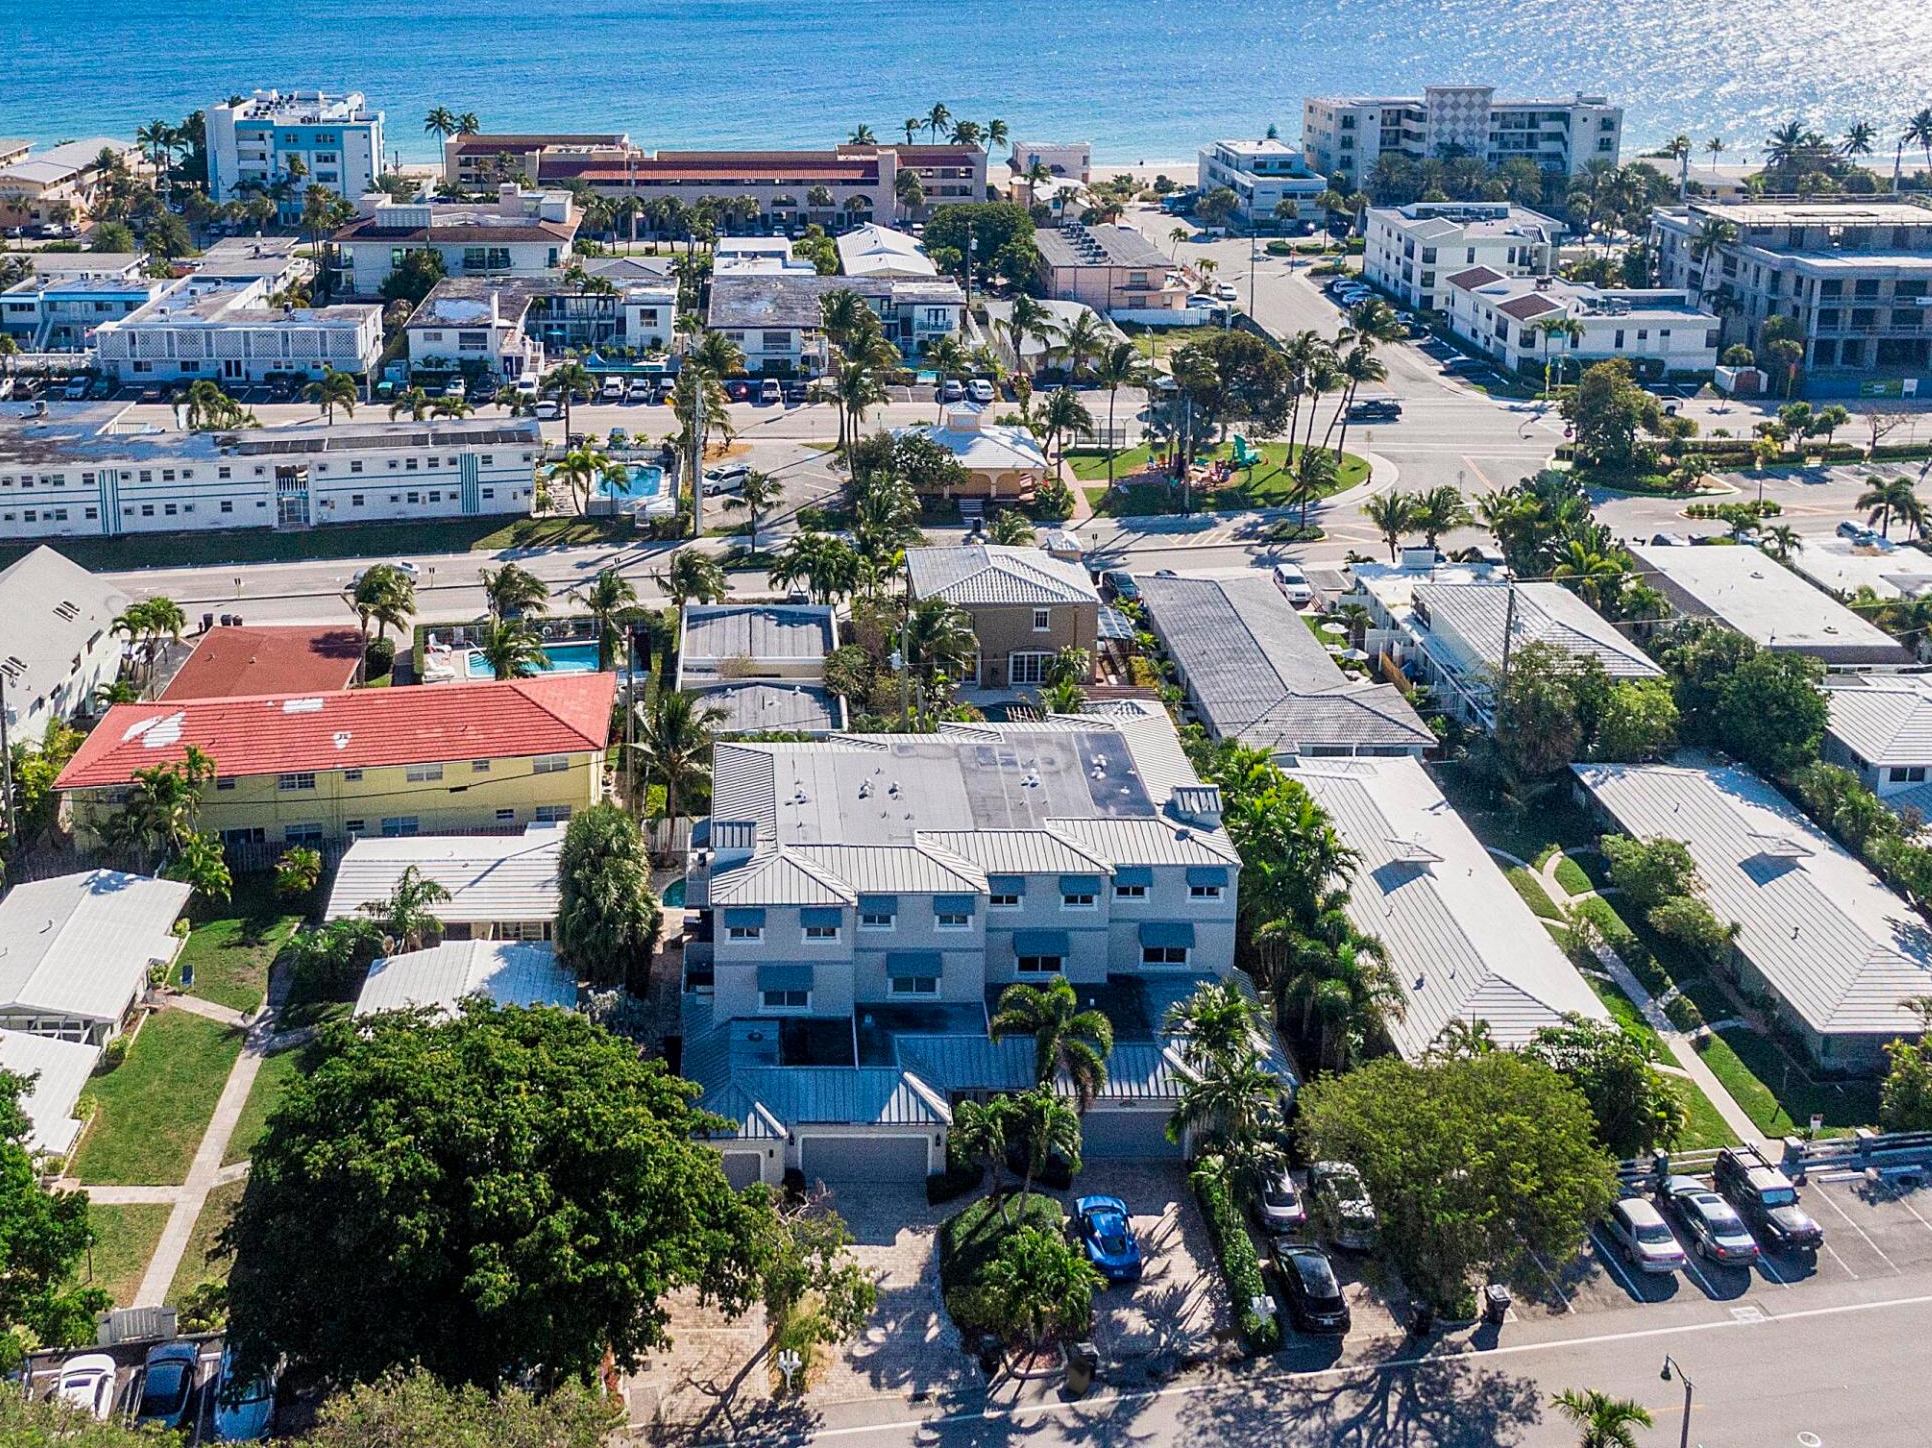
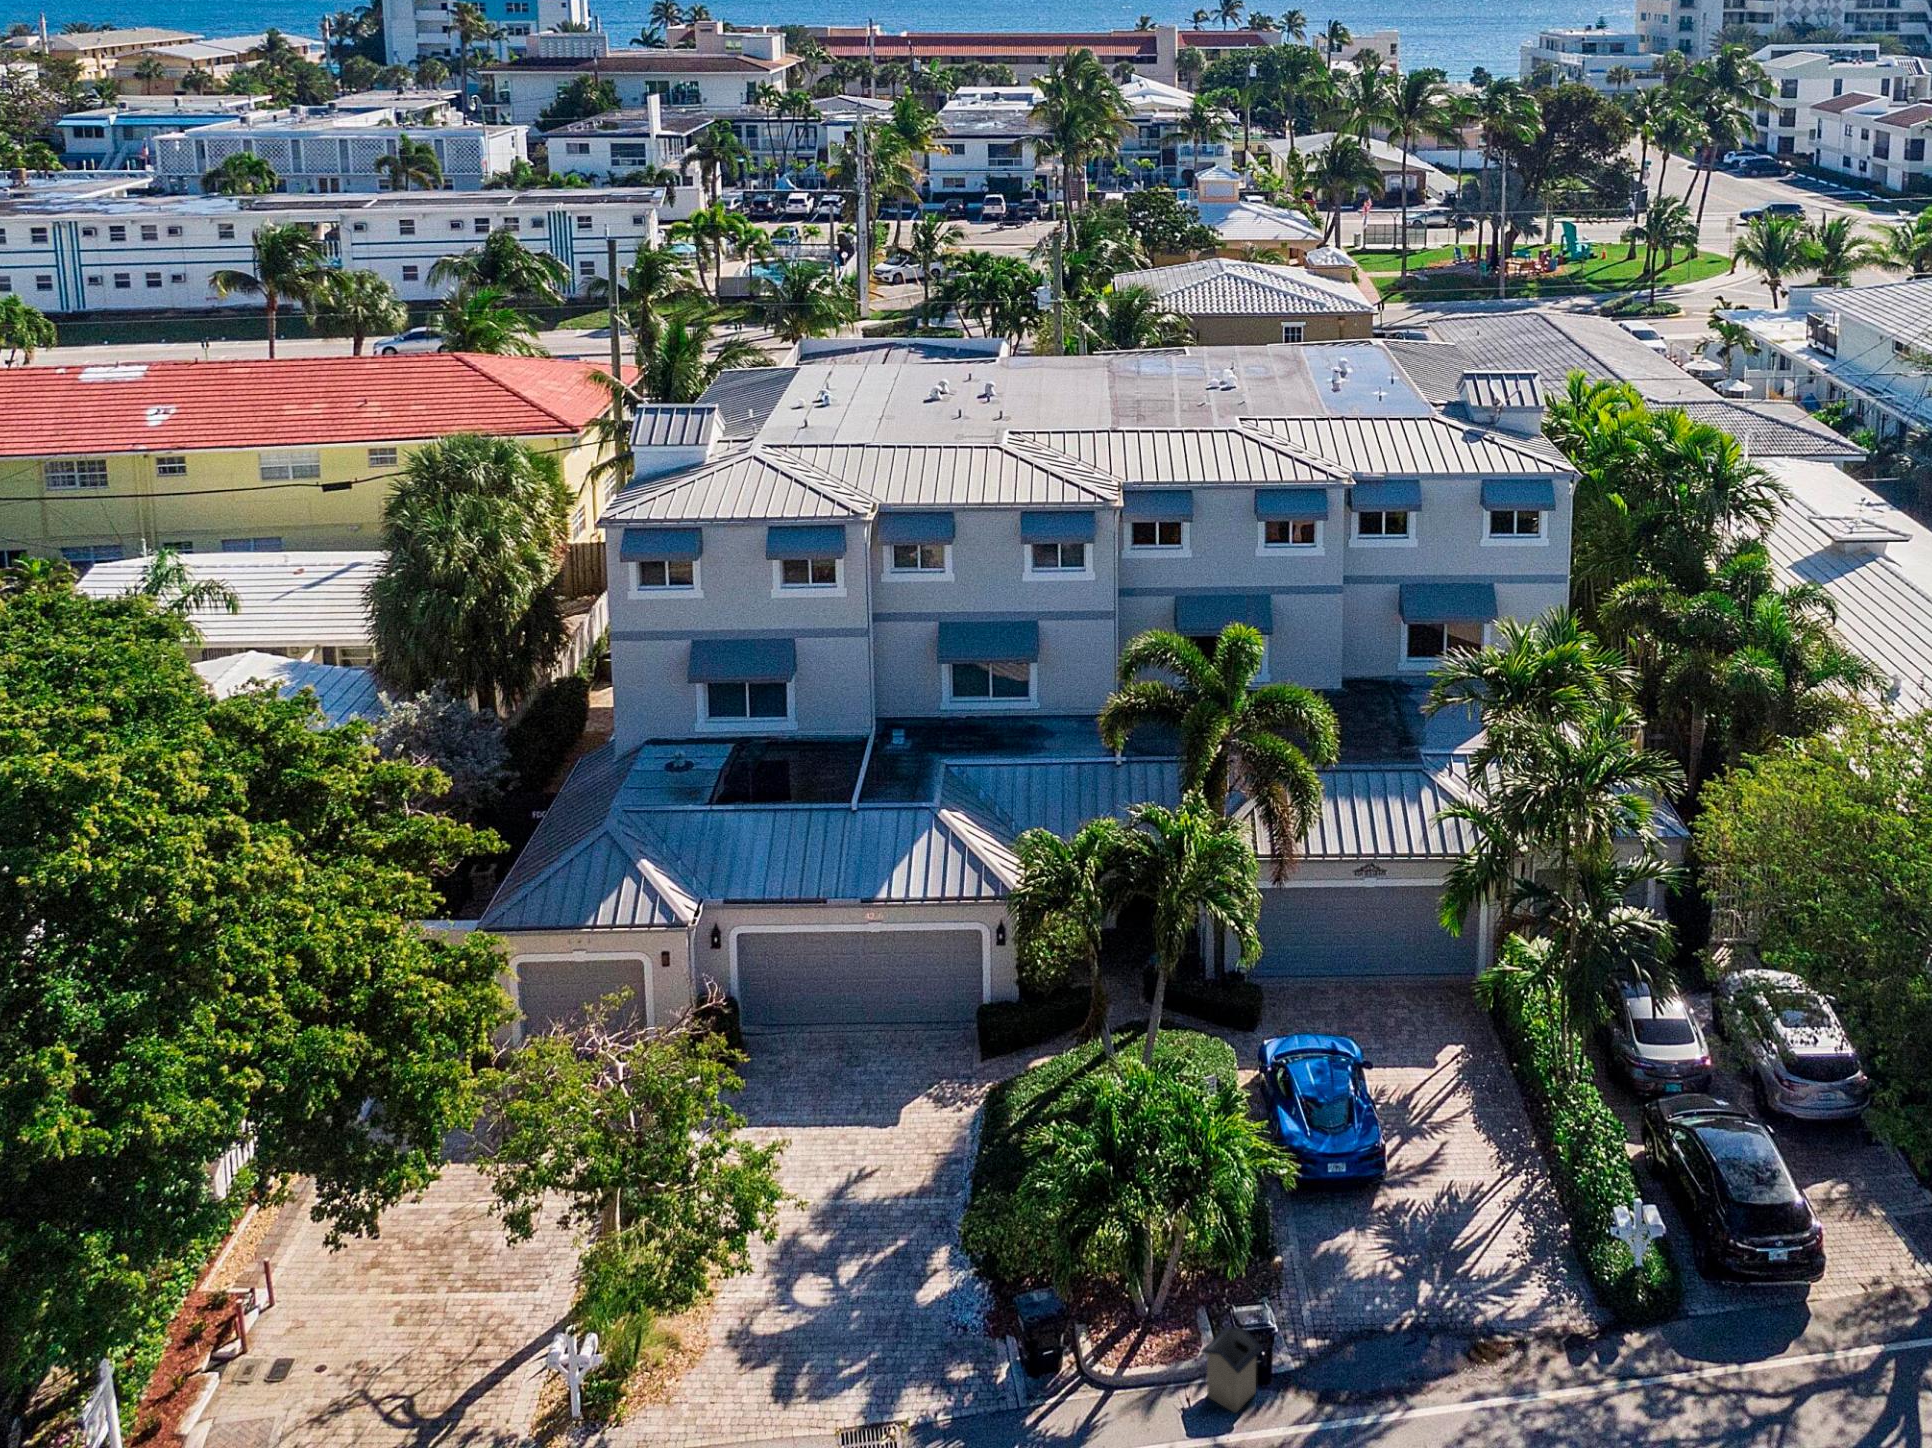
bench: present [1209,1320,1242,1356] -> none [1522,1247,1606,1328]

